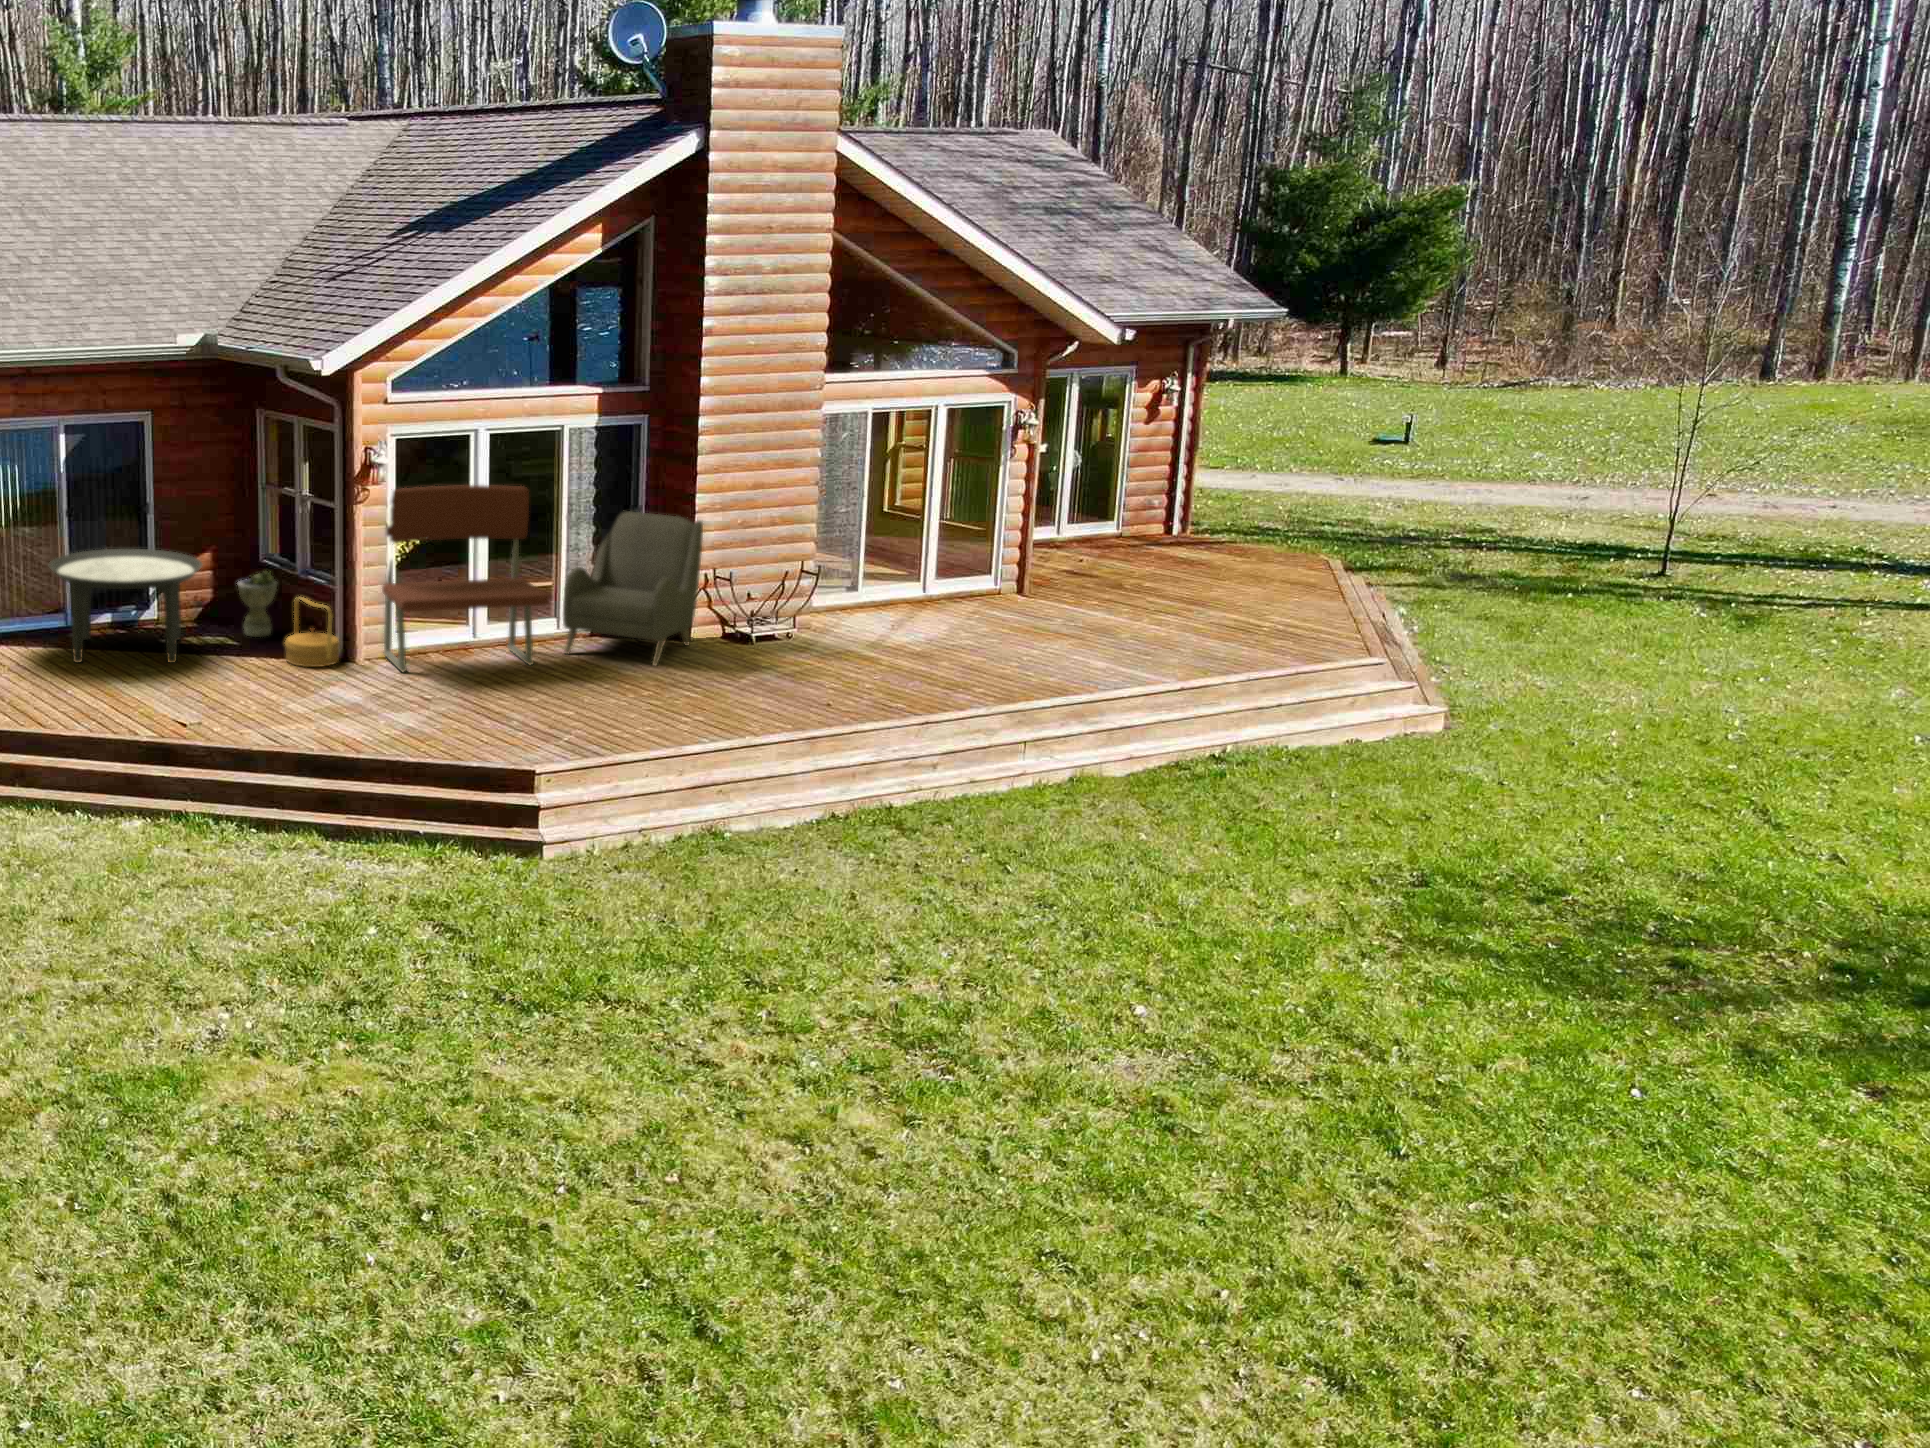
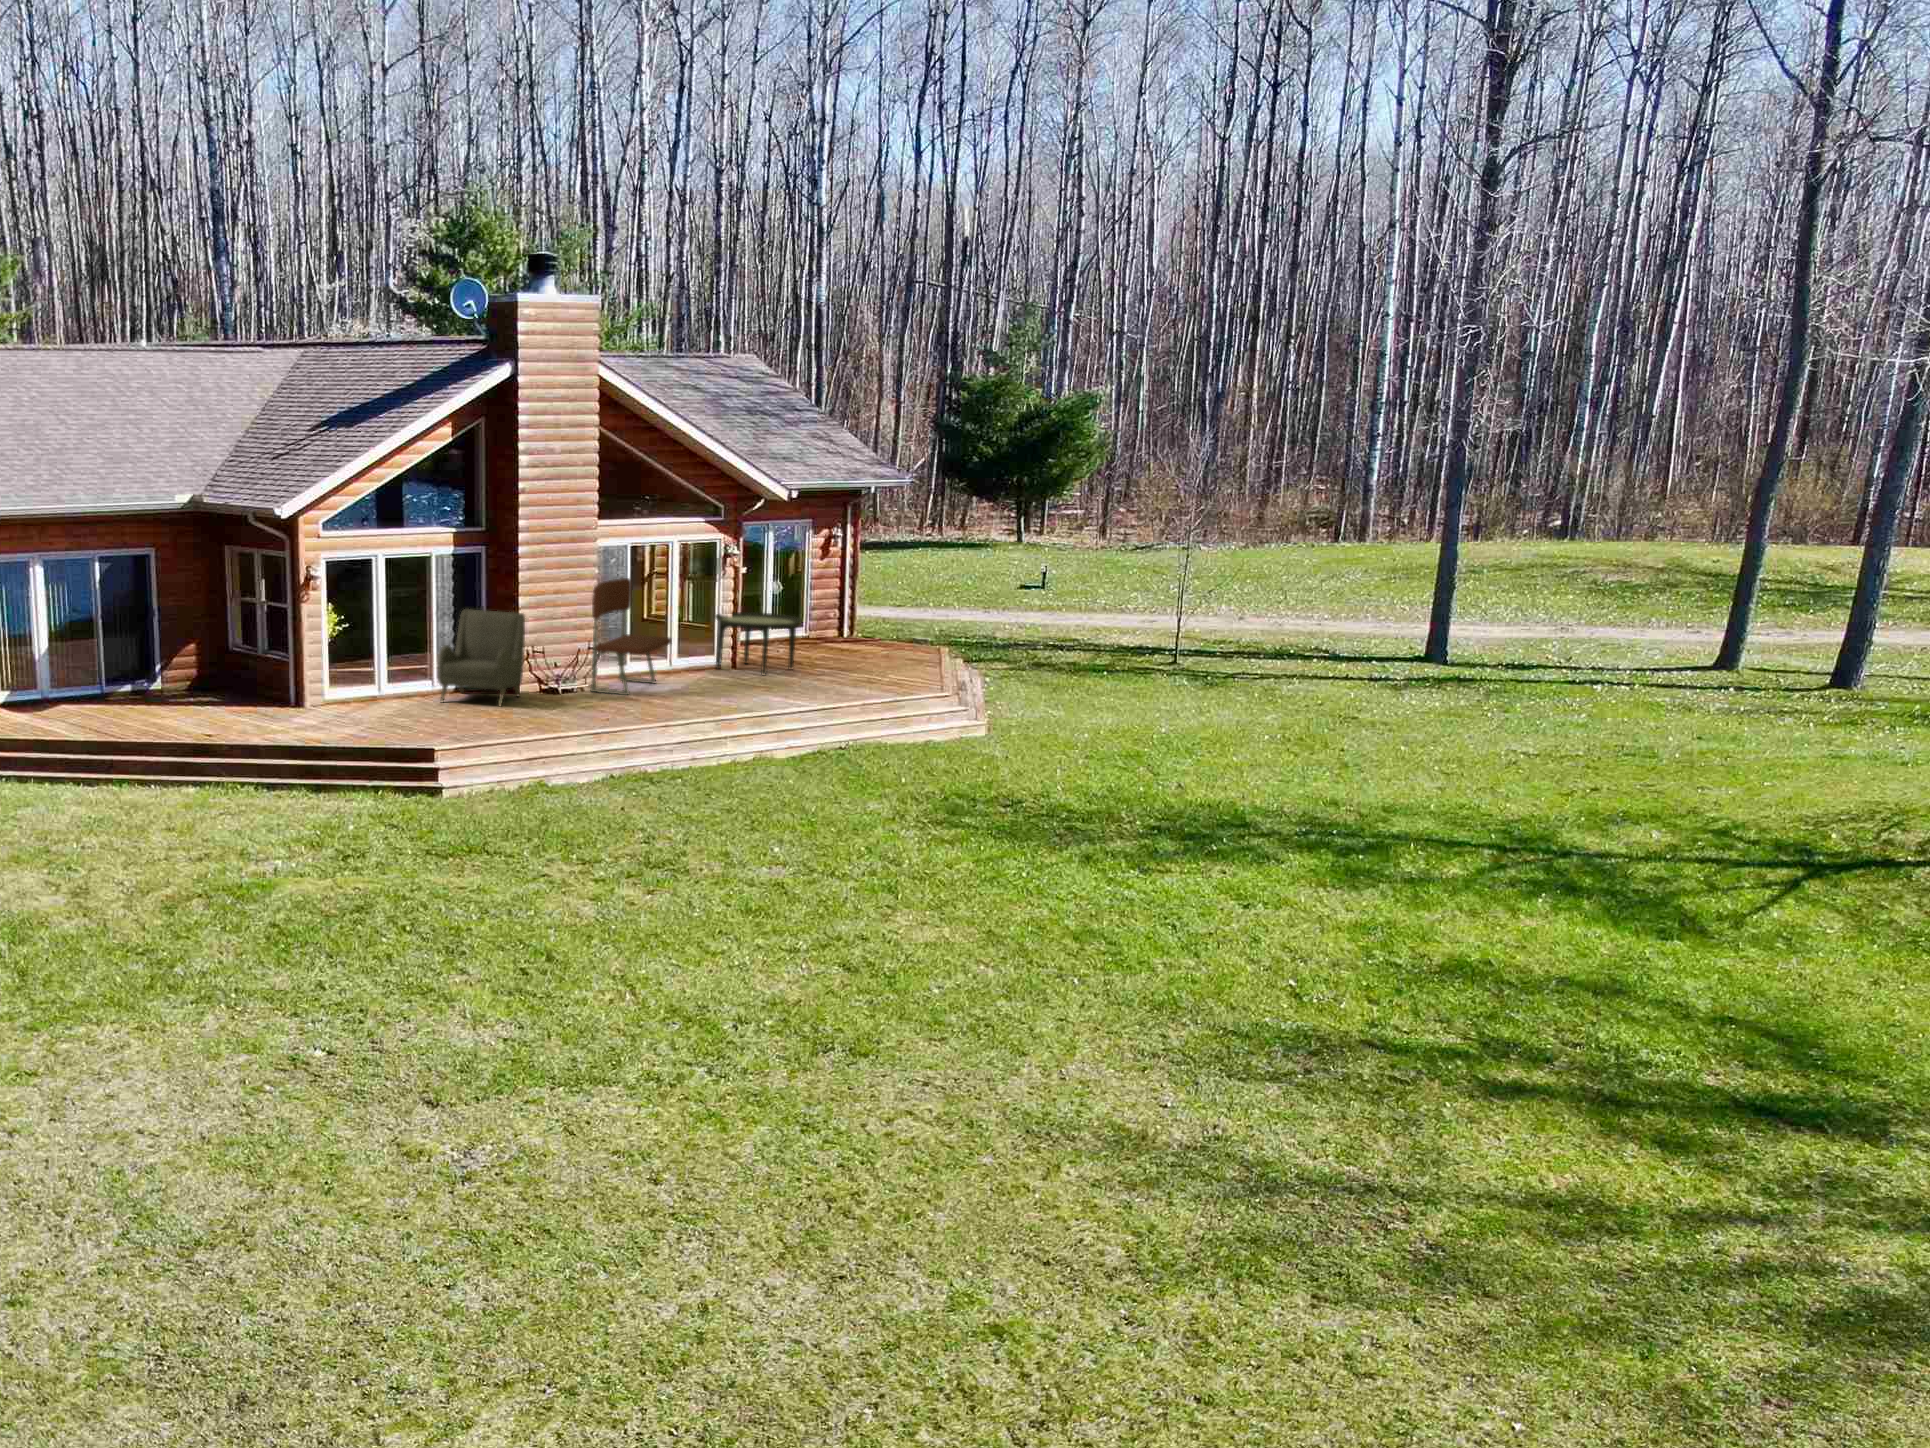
bench: present [382,485,549,672] -> present [590,578,672,695]
round table: present [49,549,202,663] -> present [715,612,801,675]
planter: present [238,571,277,637] -> none [218,653,245,698]
woven basket: present [285,597,340,667] -> none [257,667,294,711]

